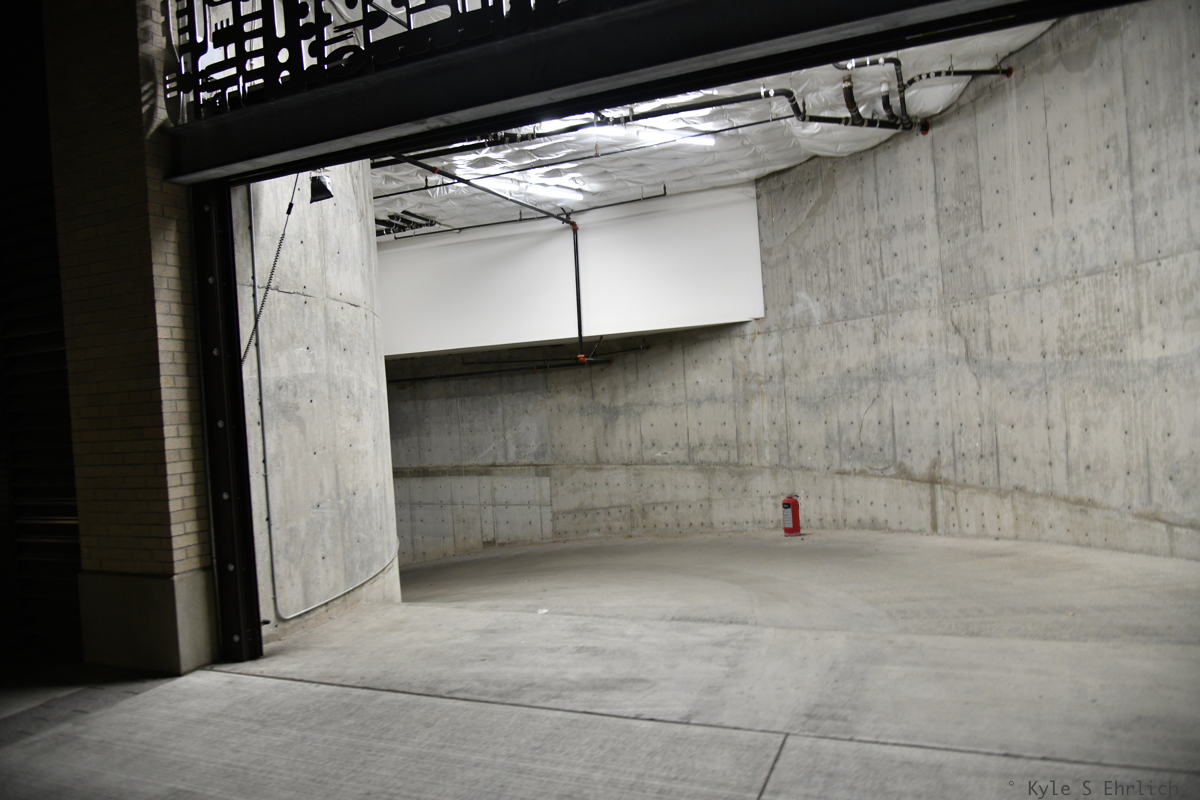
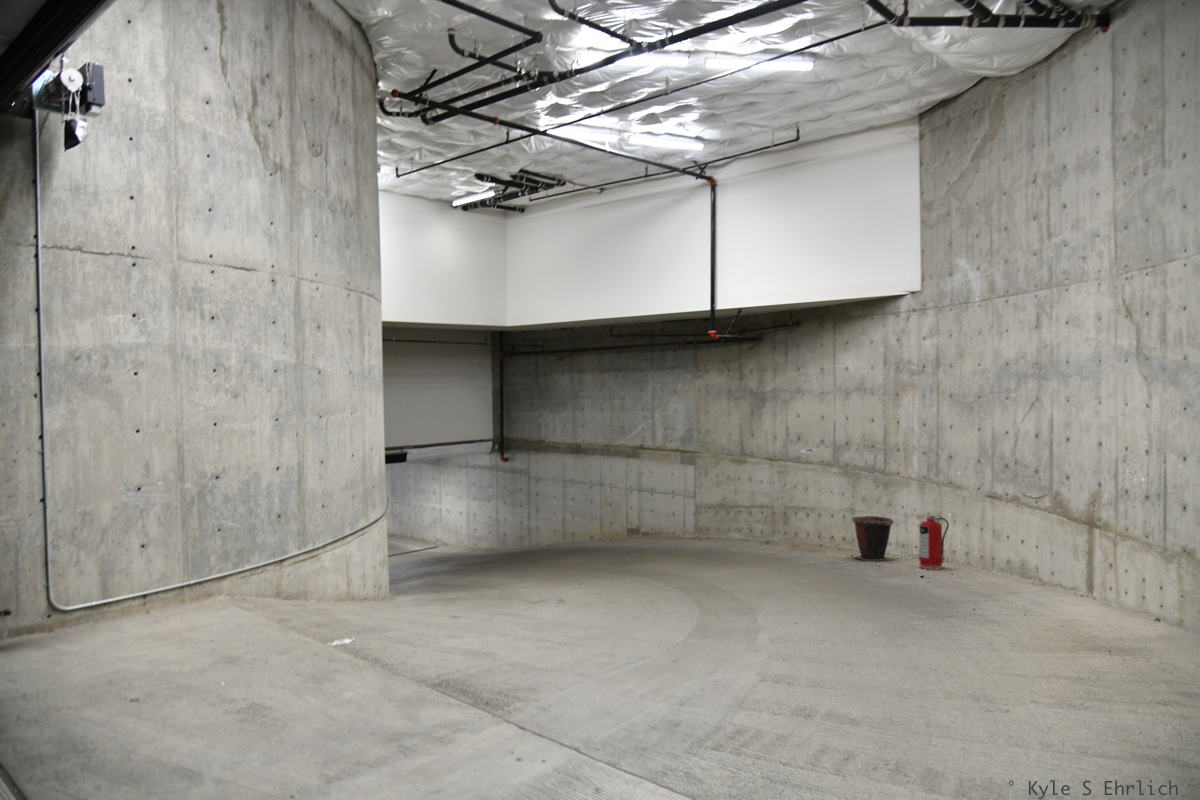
waste bin: none [720,501,758,538] -> present [853,516,894,561]

